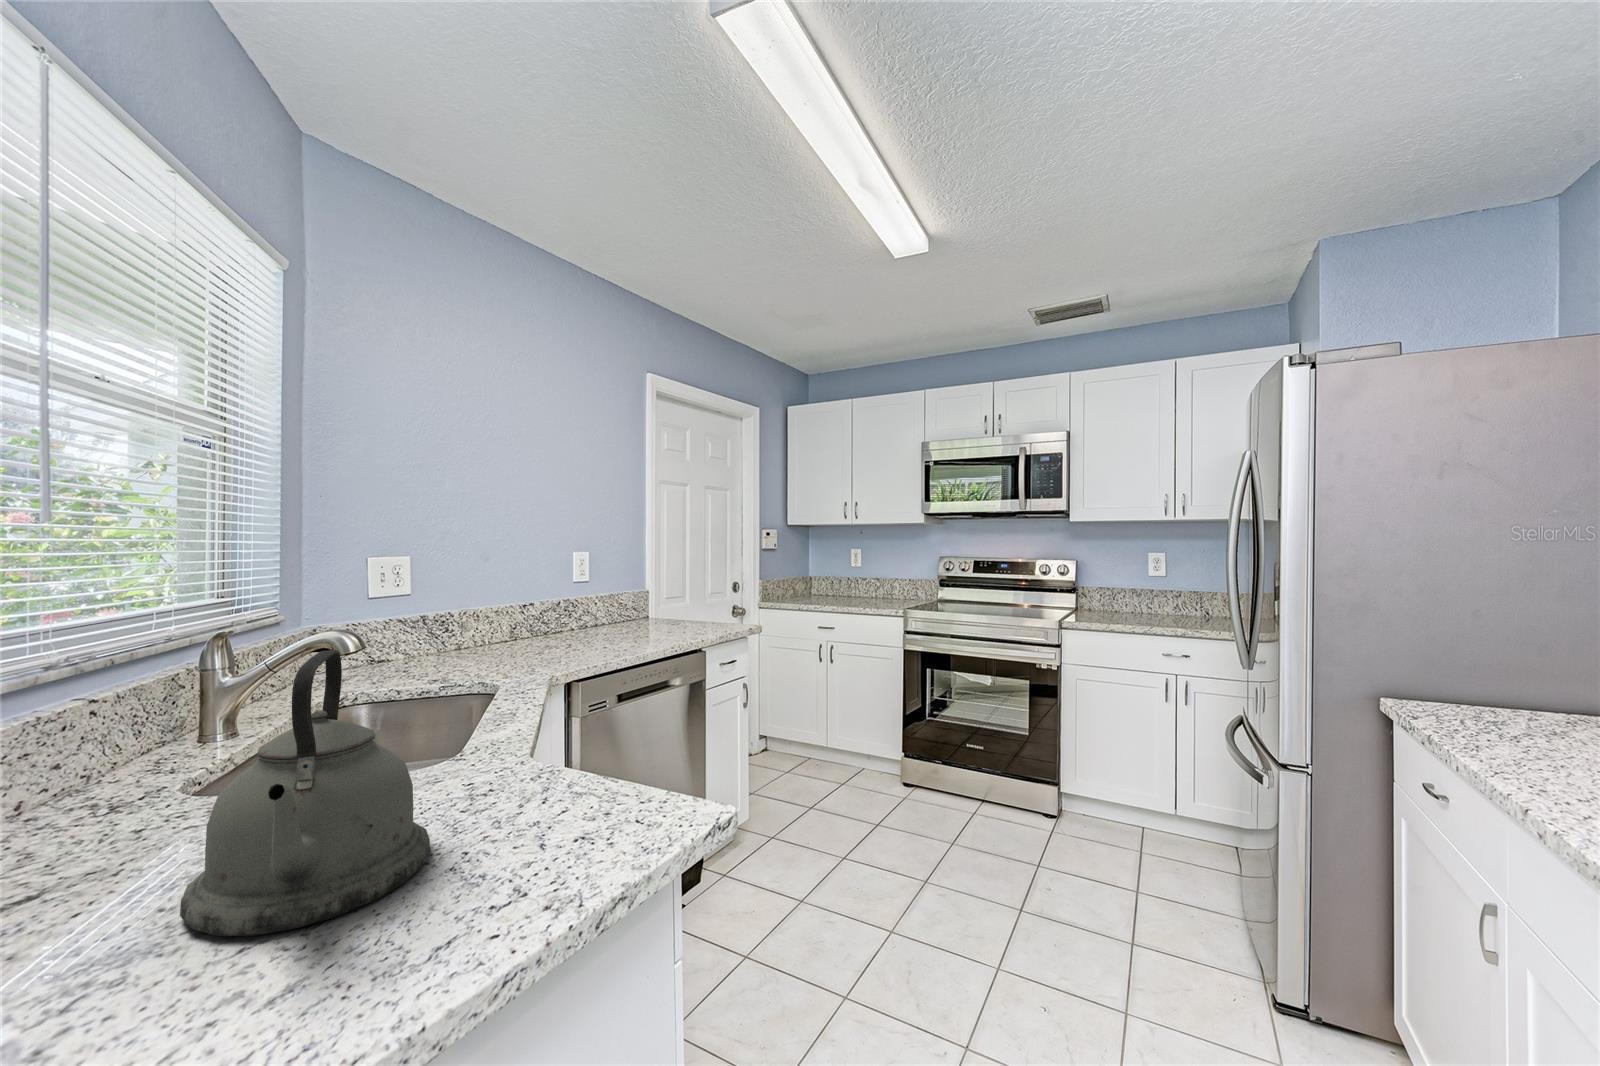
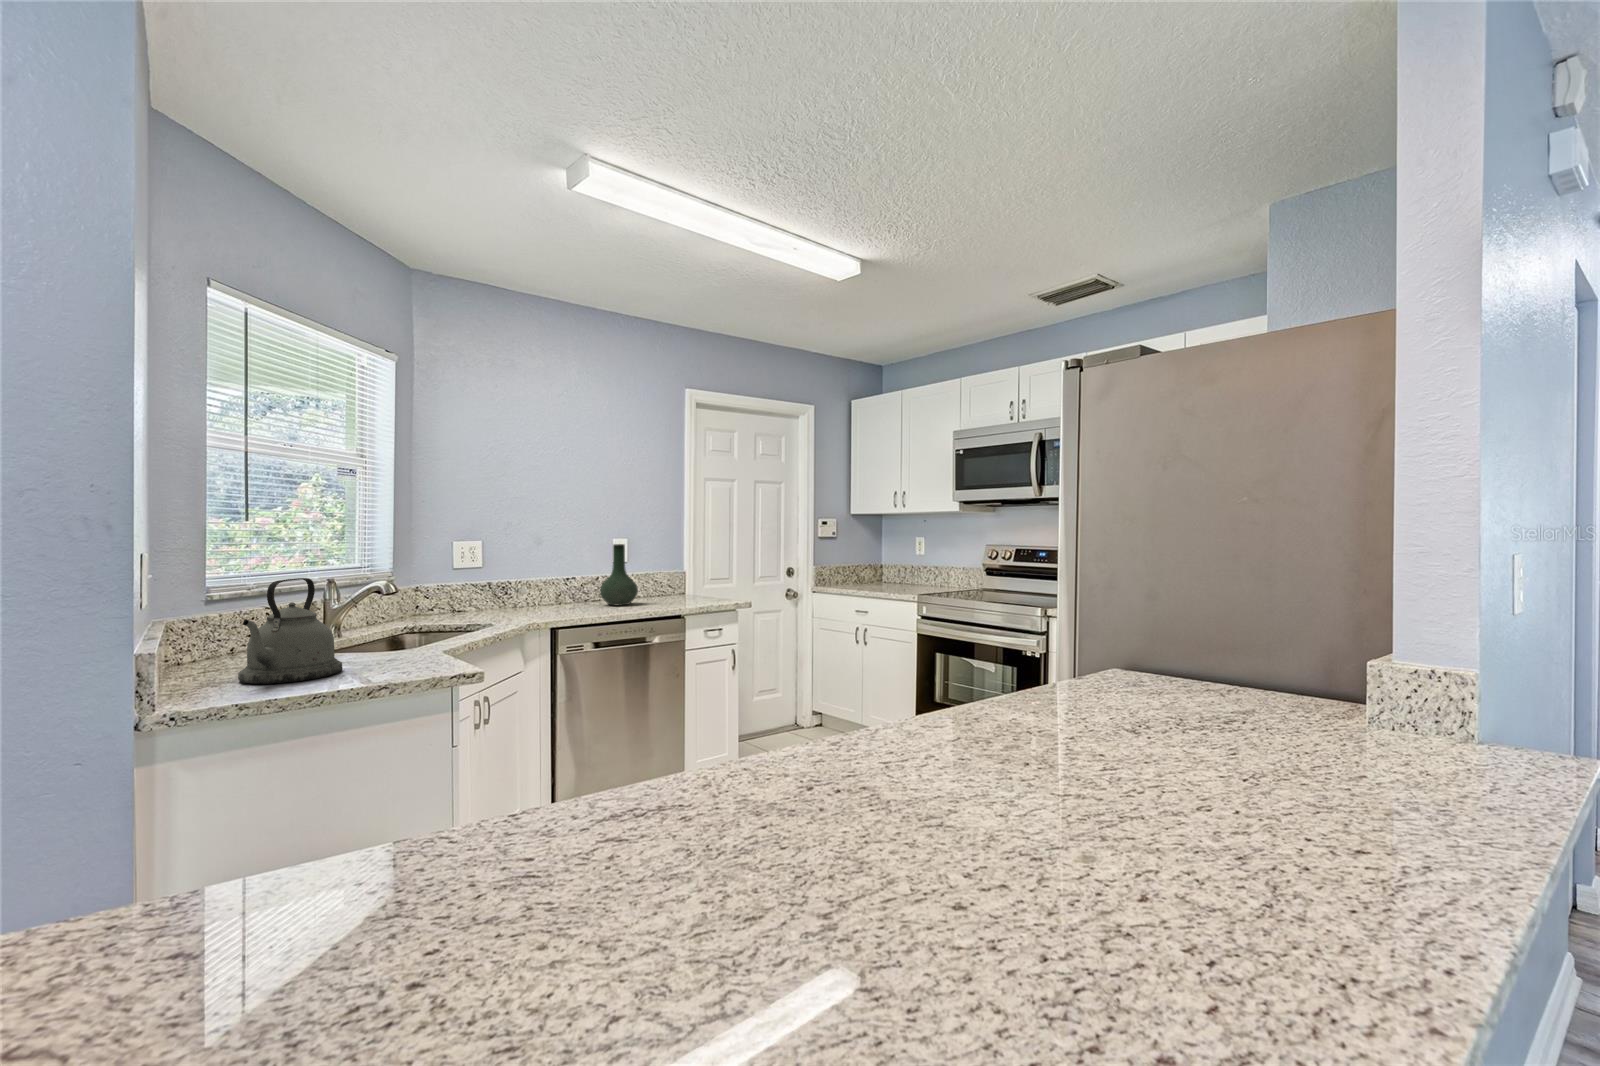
vase: none [574,559,624,639] -> present [600,544,638,605]

